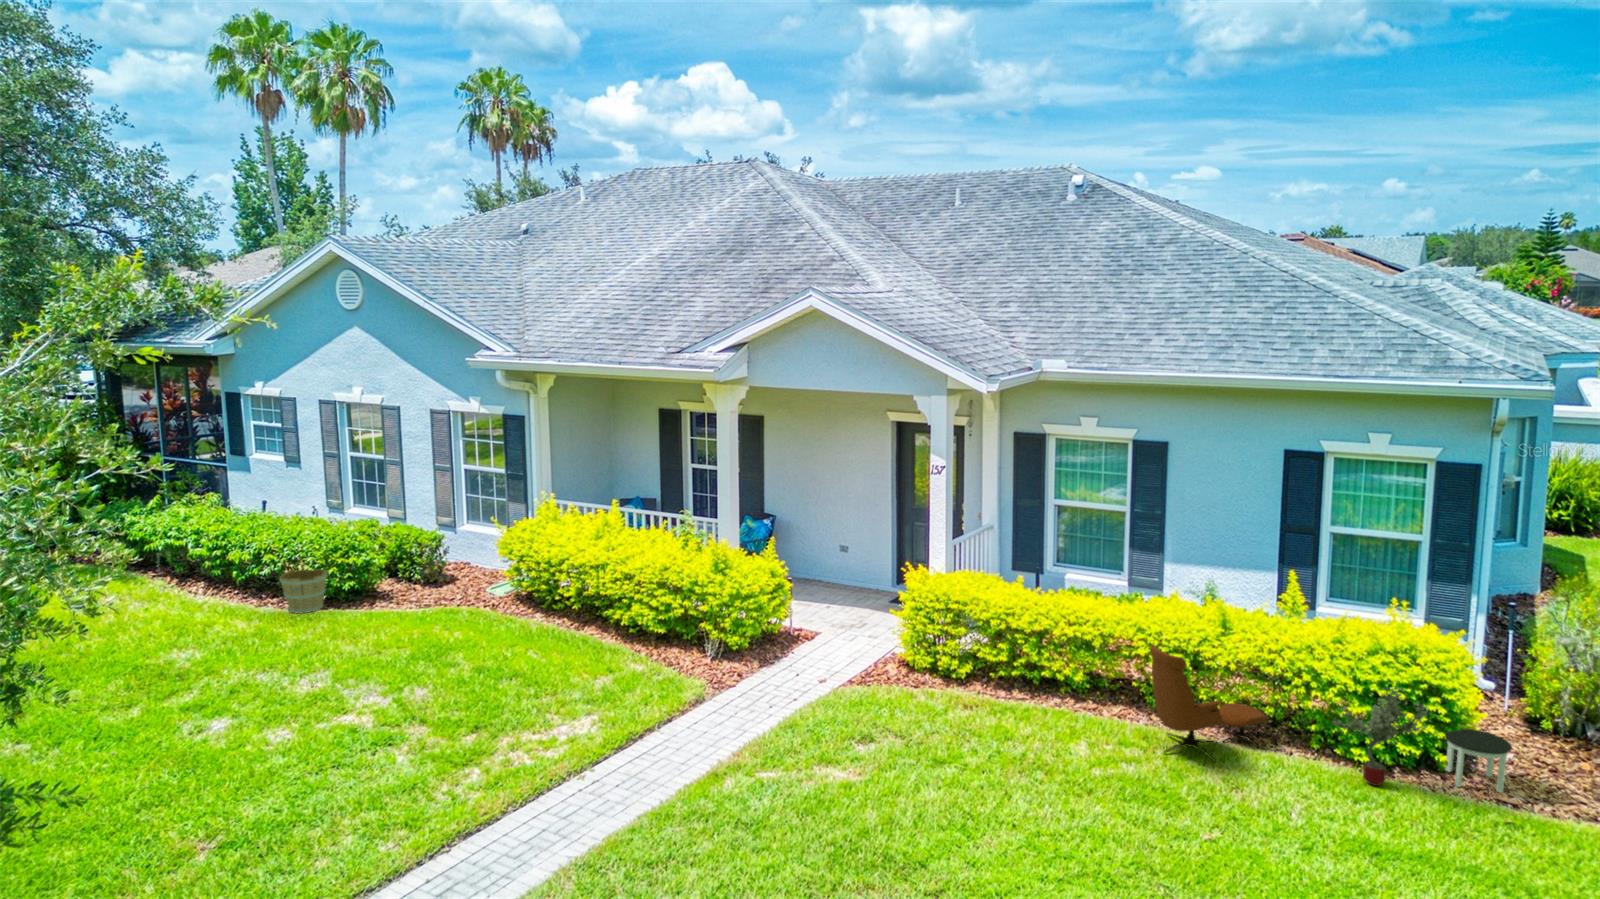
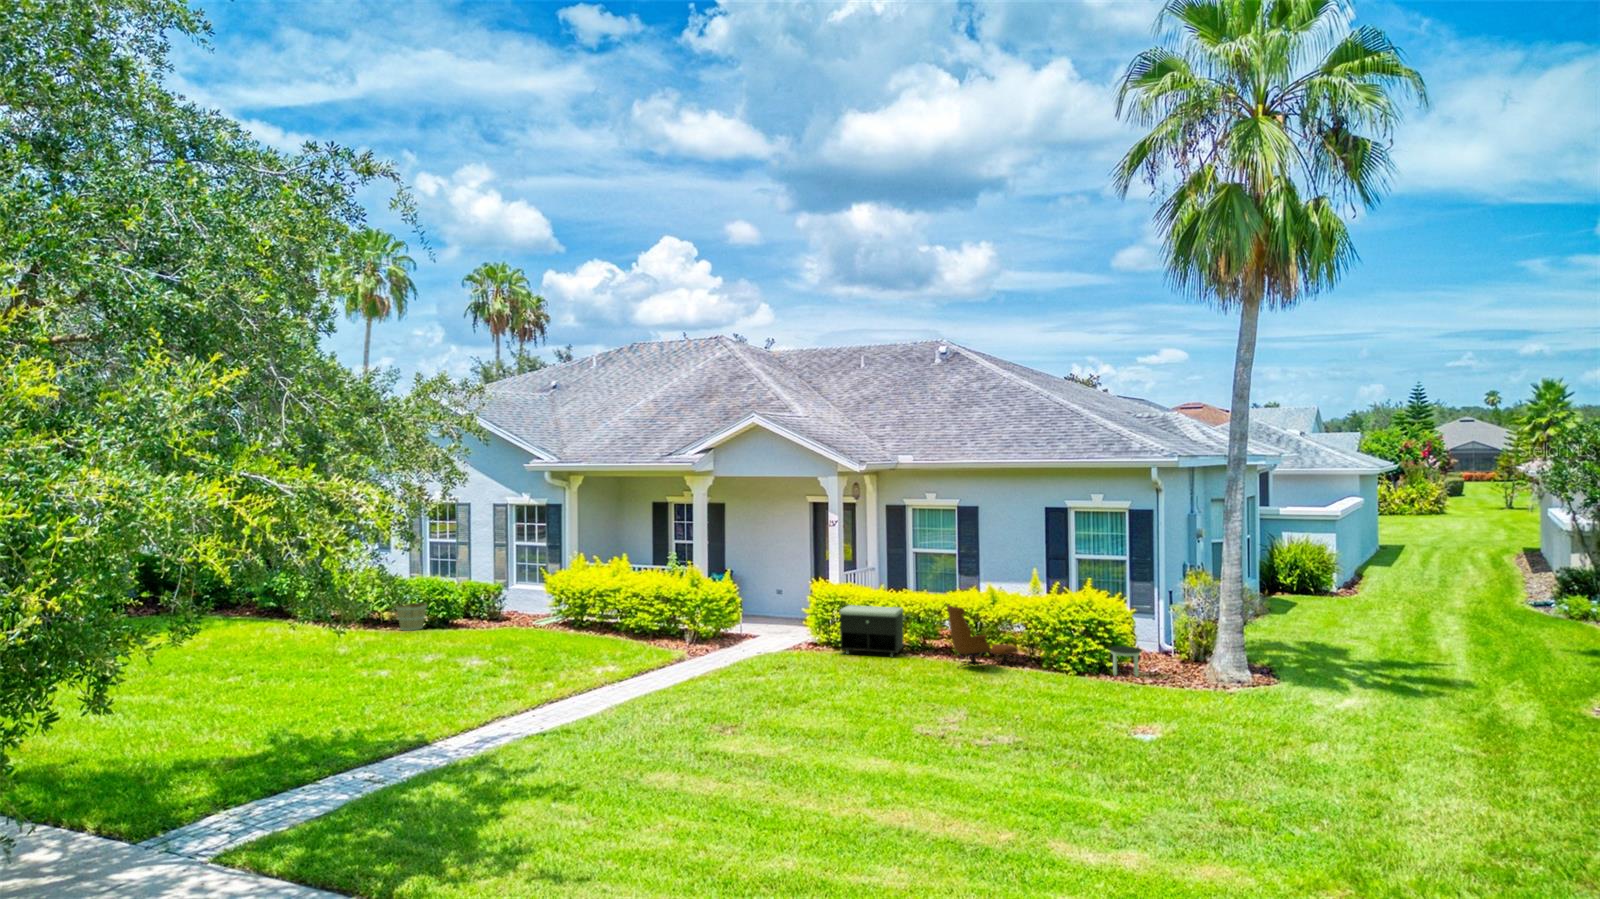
storage bench: none [954,615,1059,709] -> present [840,605,904,656]
potted tree: present [1332,686,1428,786] -> none [1045,618,1094,676]

